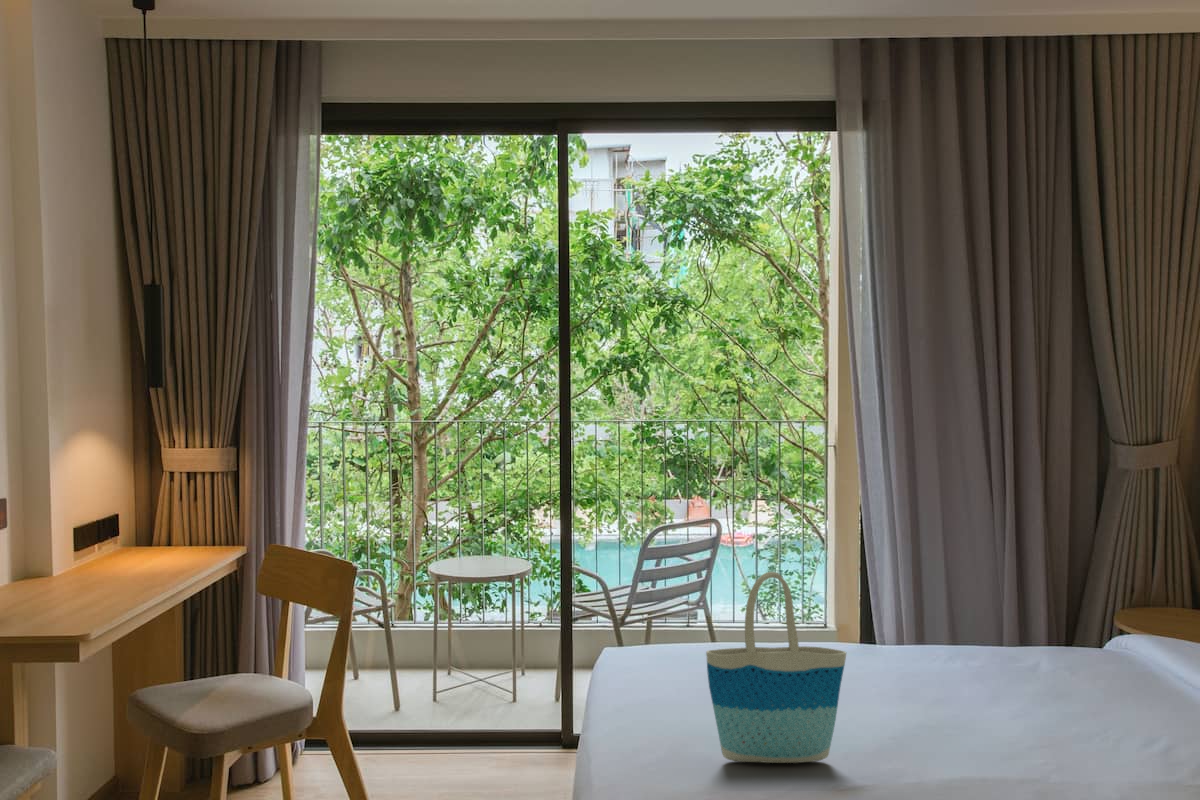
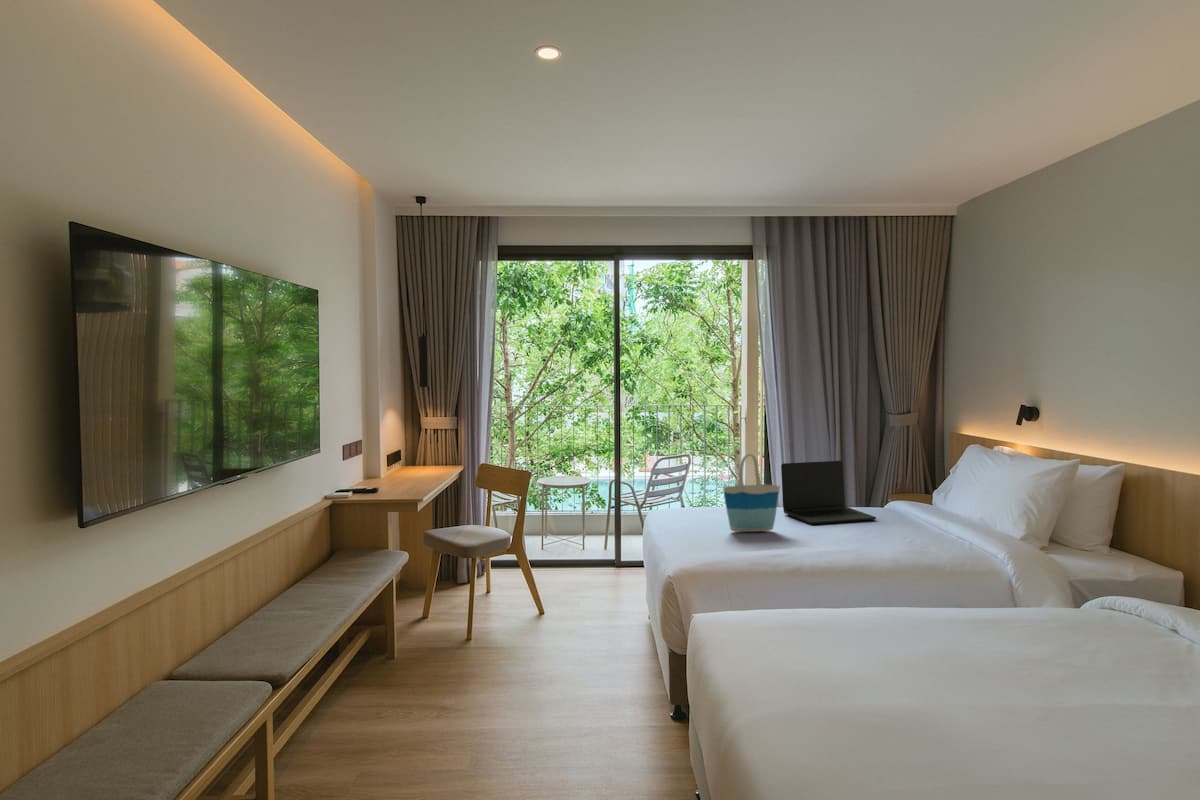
laptop: none [866,572,1089,738] -> present [781,461,876,524]

